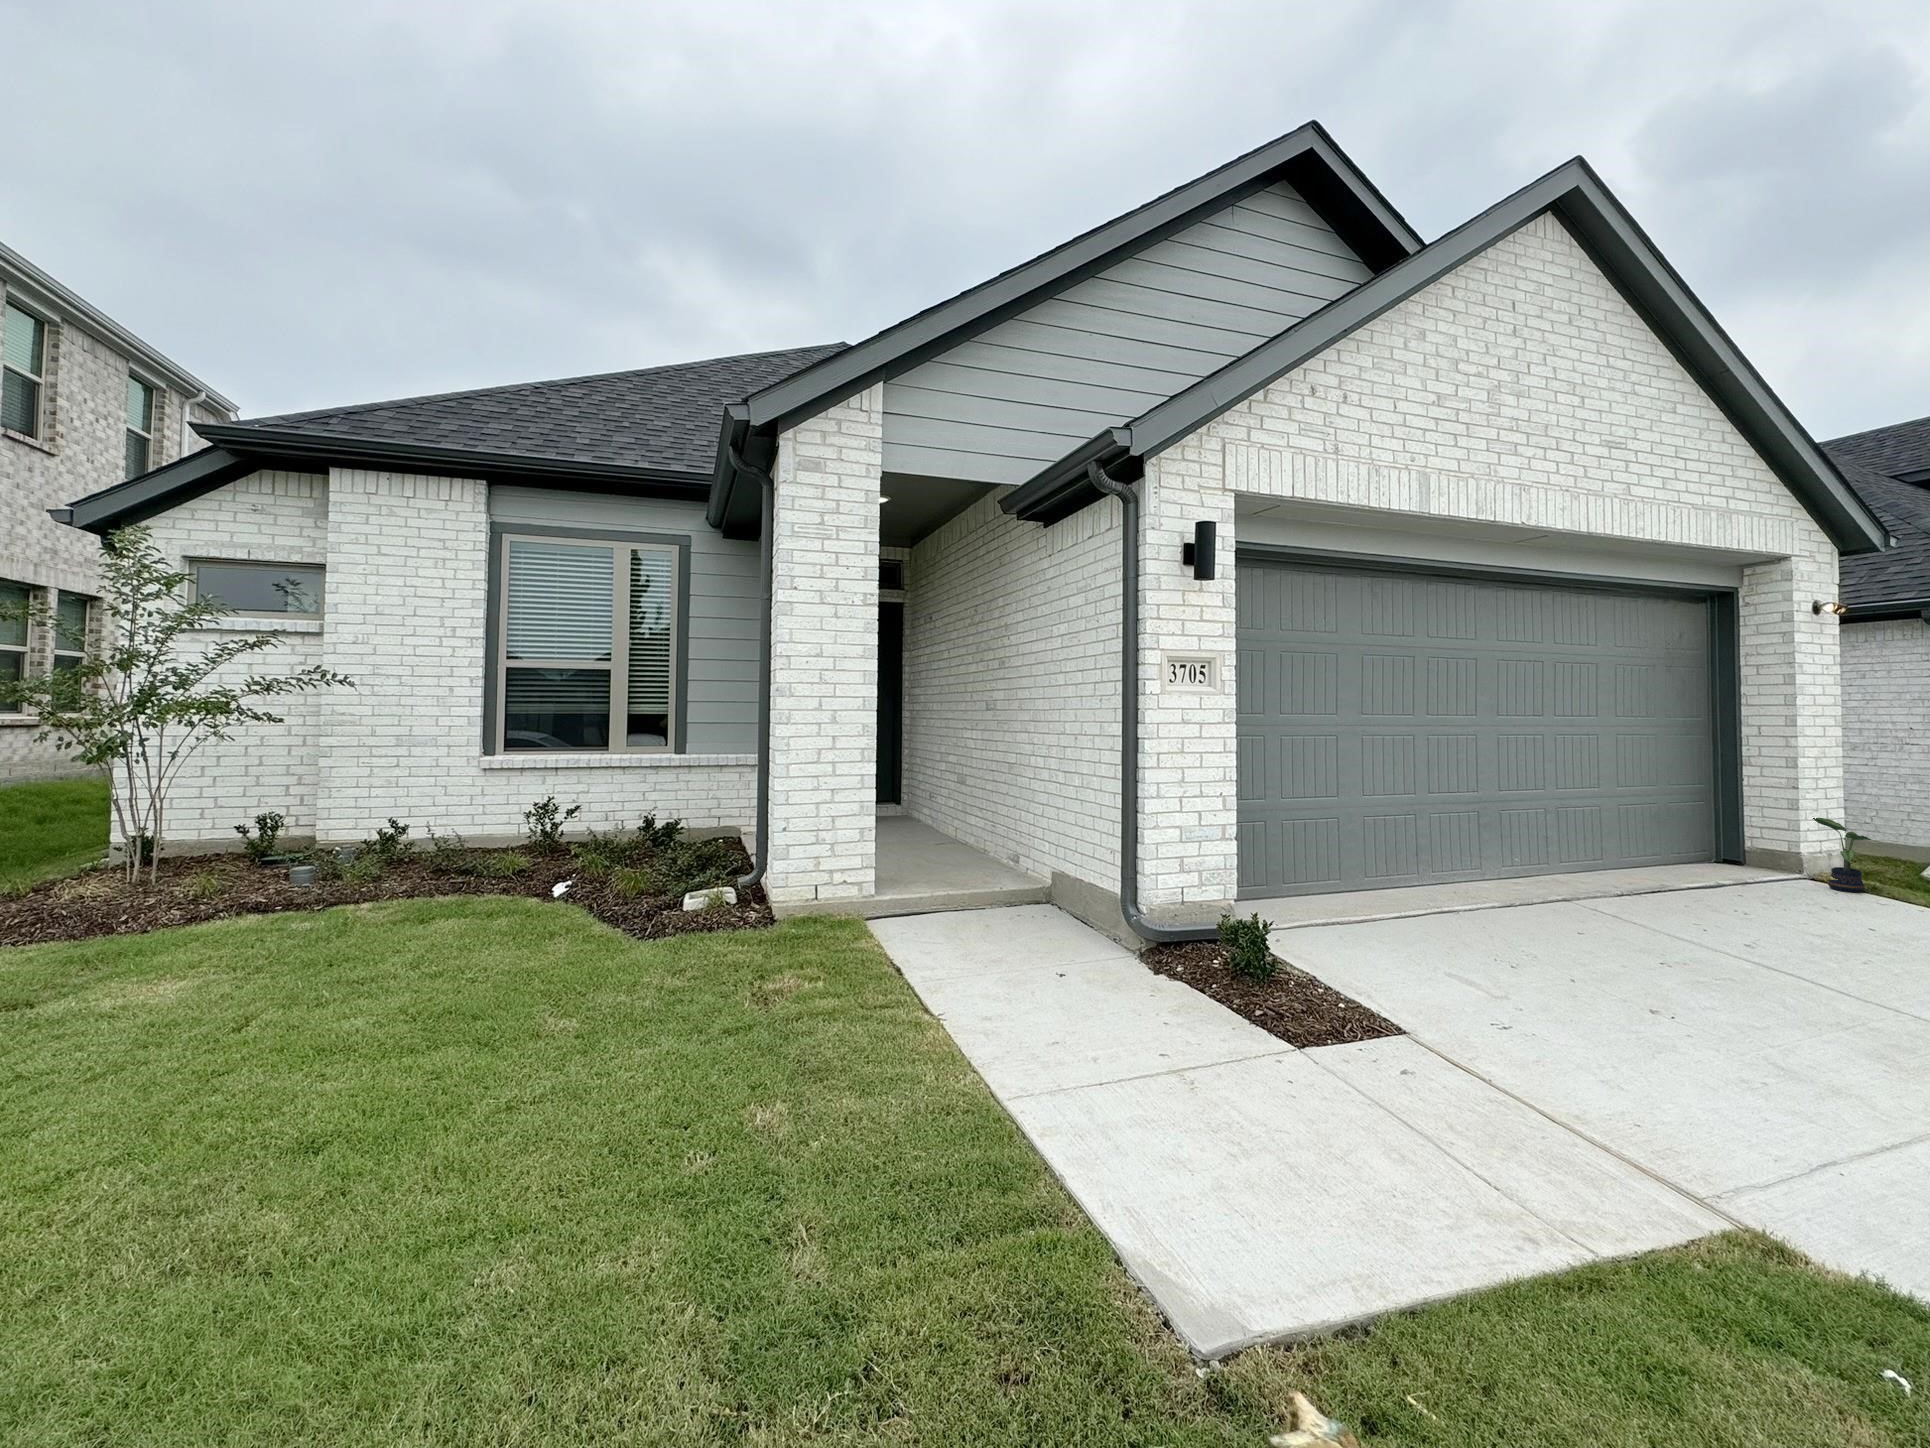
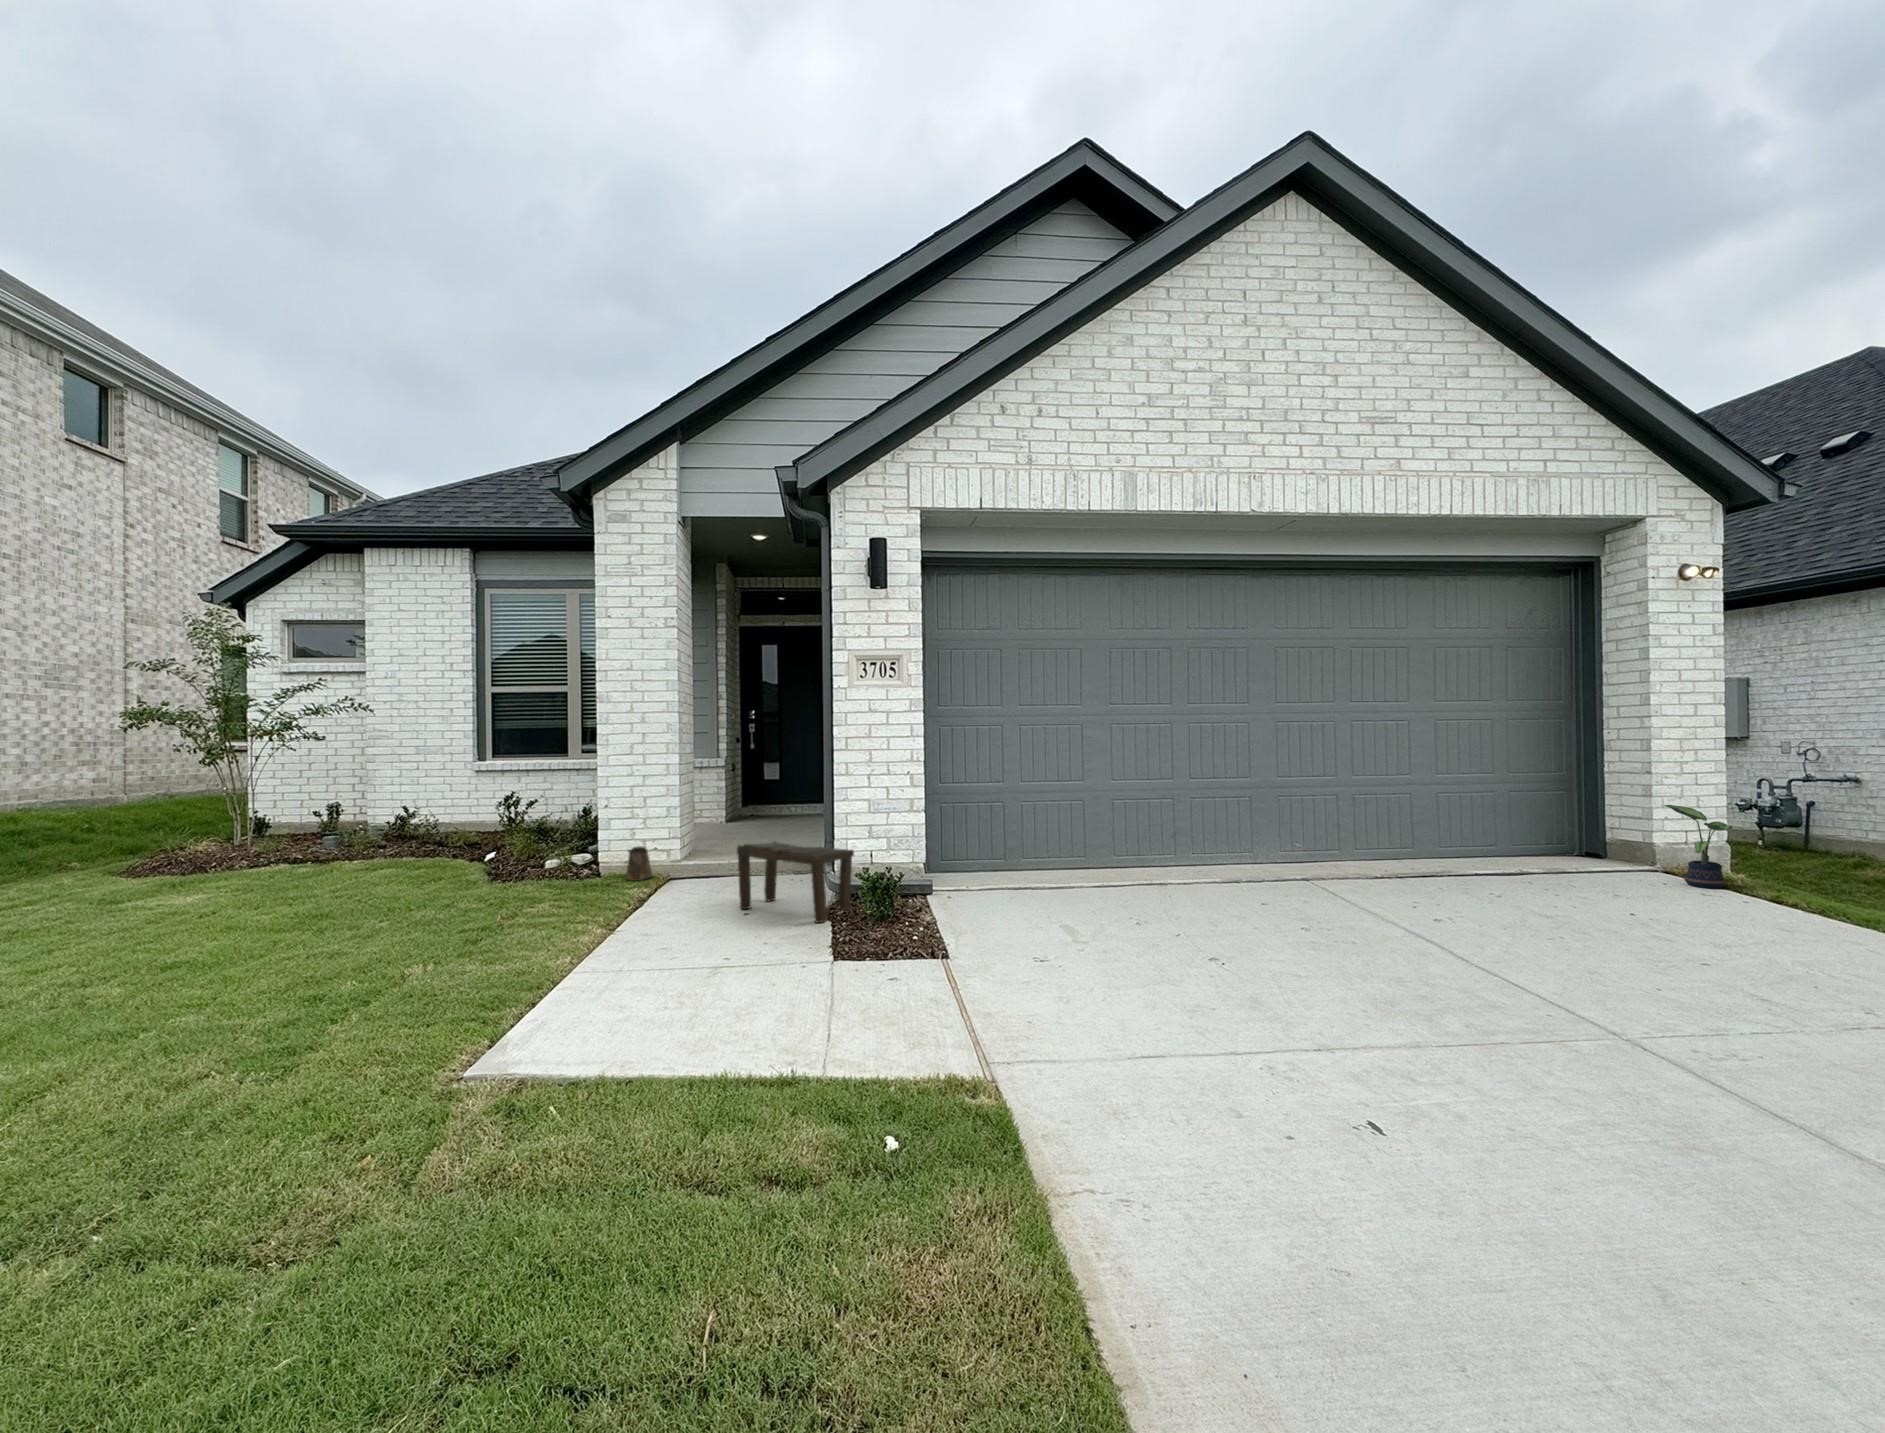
bench: none [1042,872,1187,971] -> present [737,842,854,923]
watering can: none [820,877,855,921] -> present [626,846,653,881]

